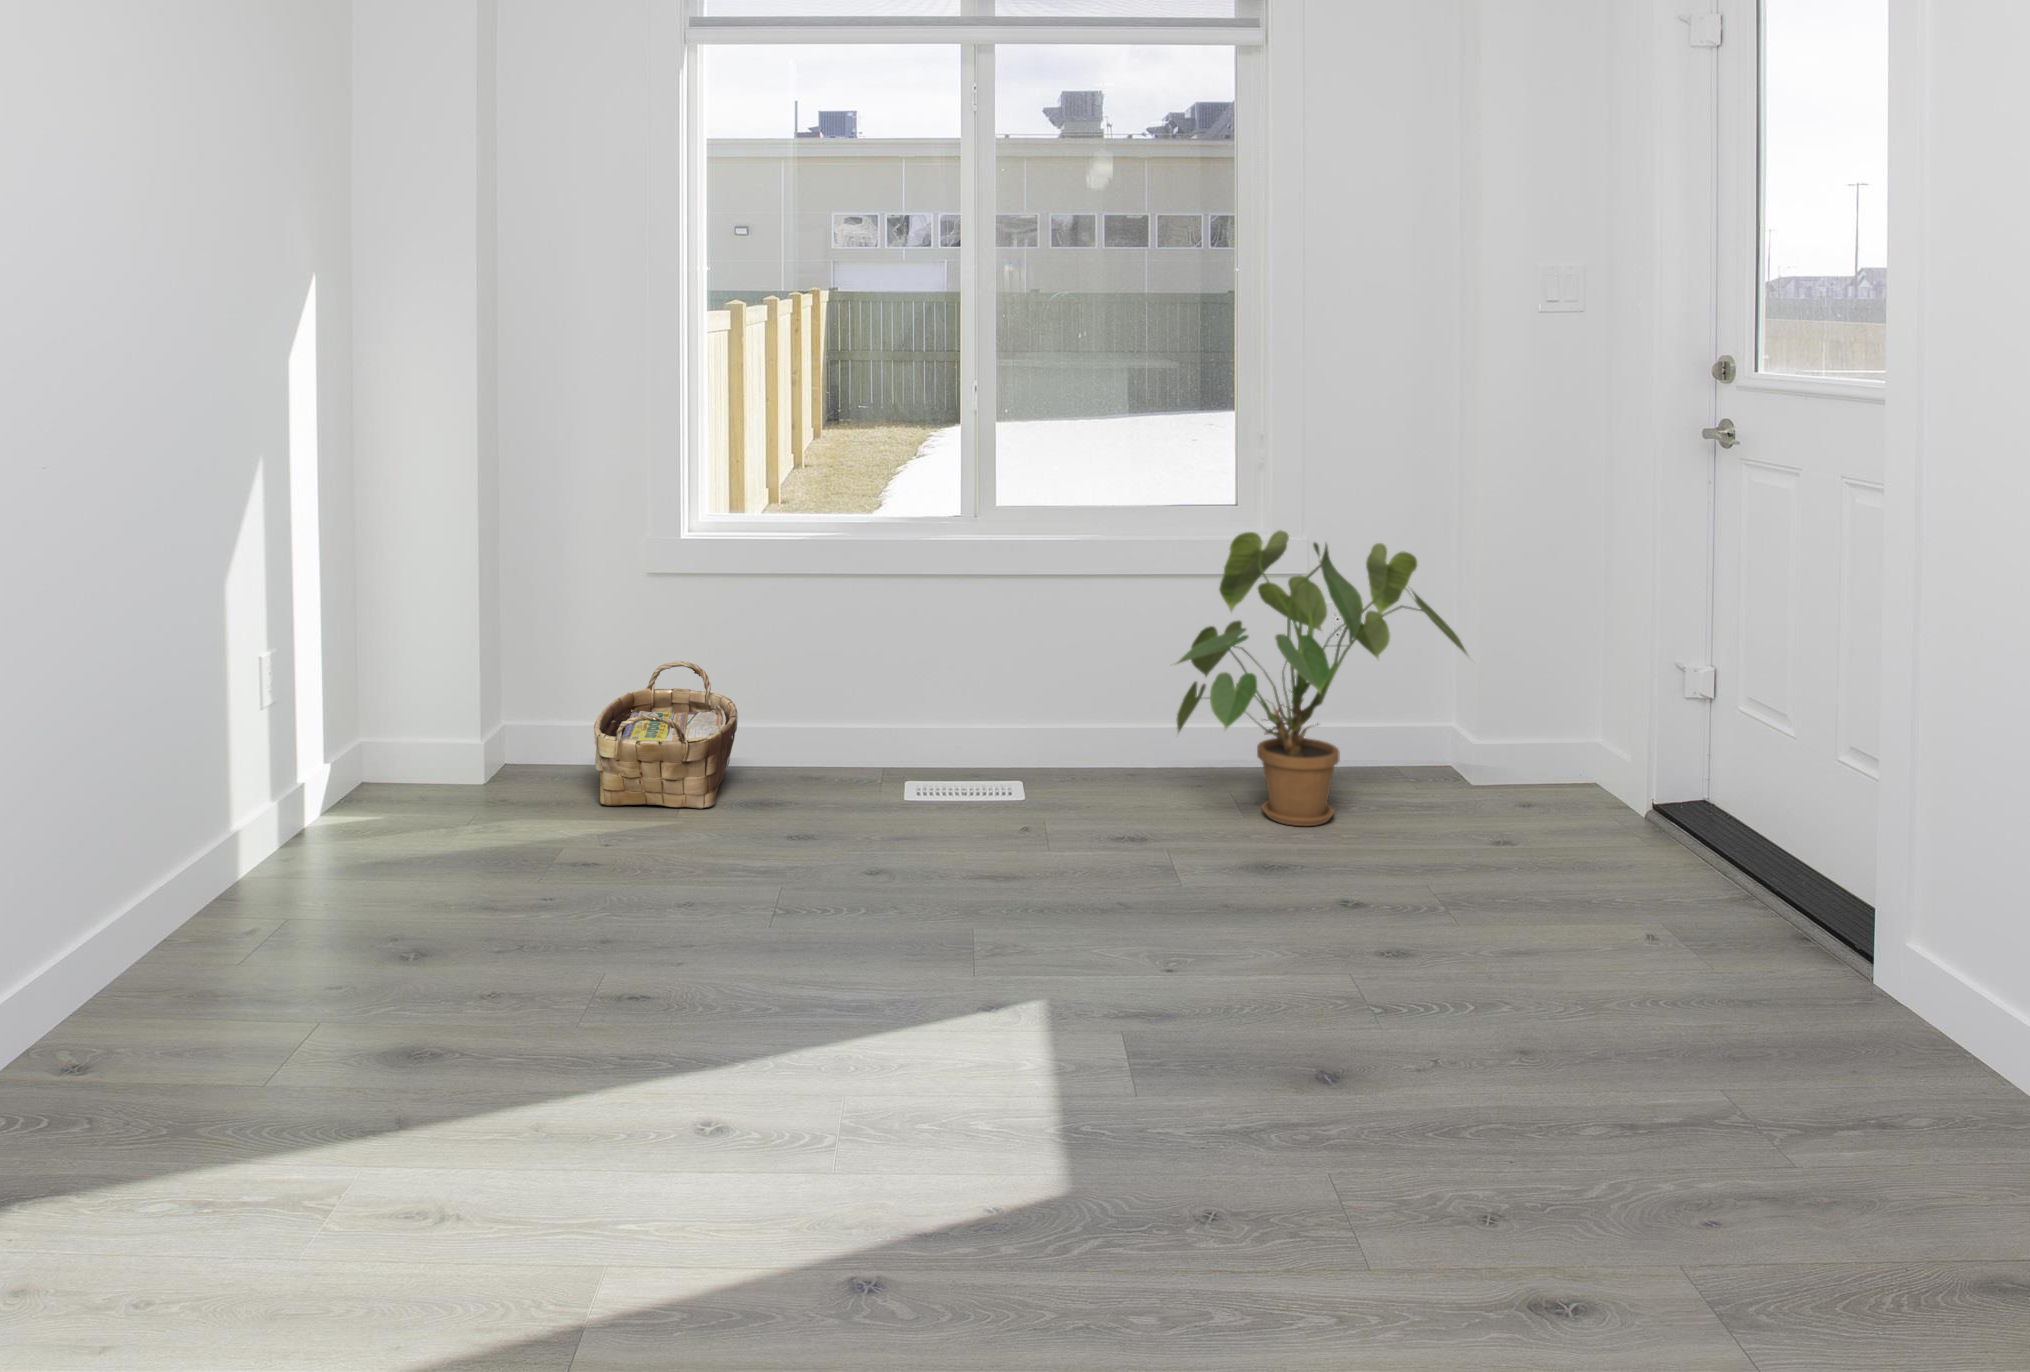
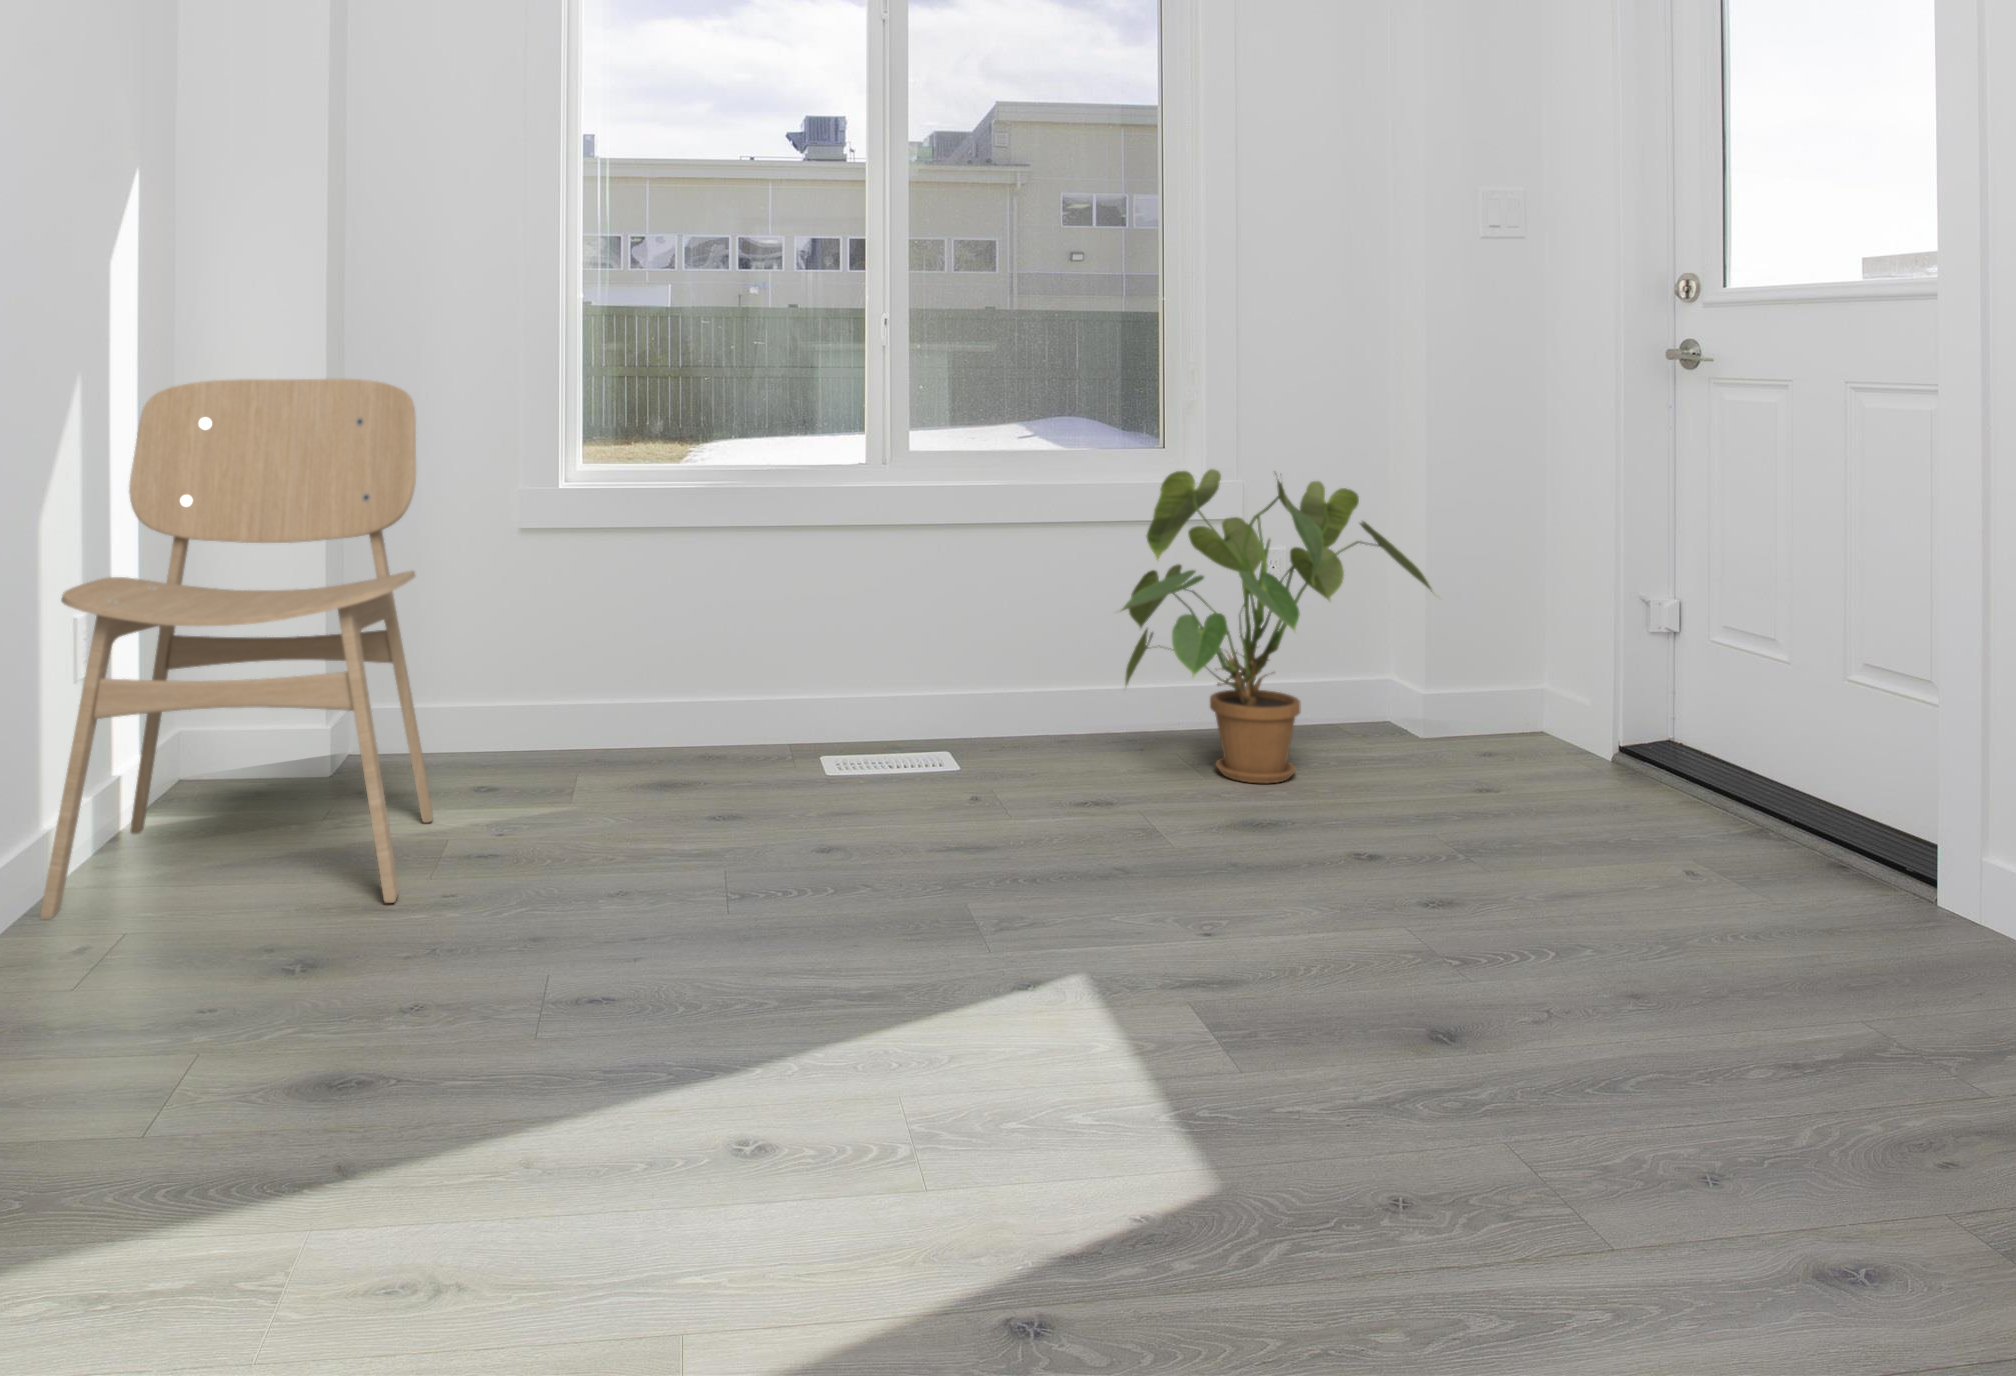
dining chair: none [225,452,559,904] -> present [41,379,433,919]
woven basket: present [594,661,738,809] -> none [464,629,626,794]

